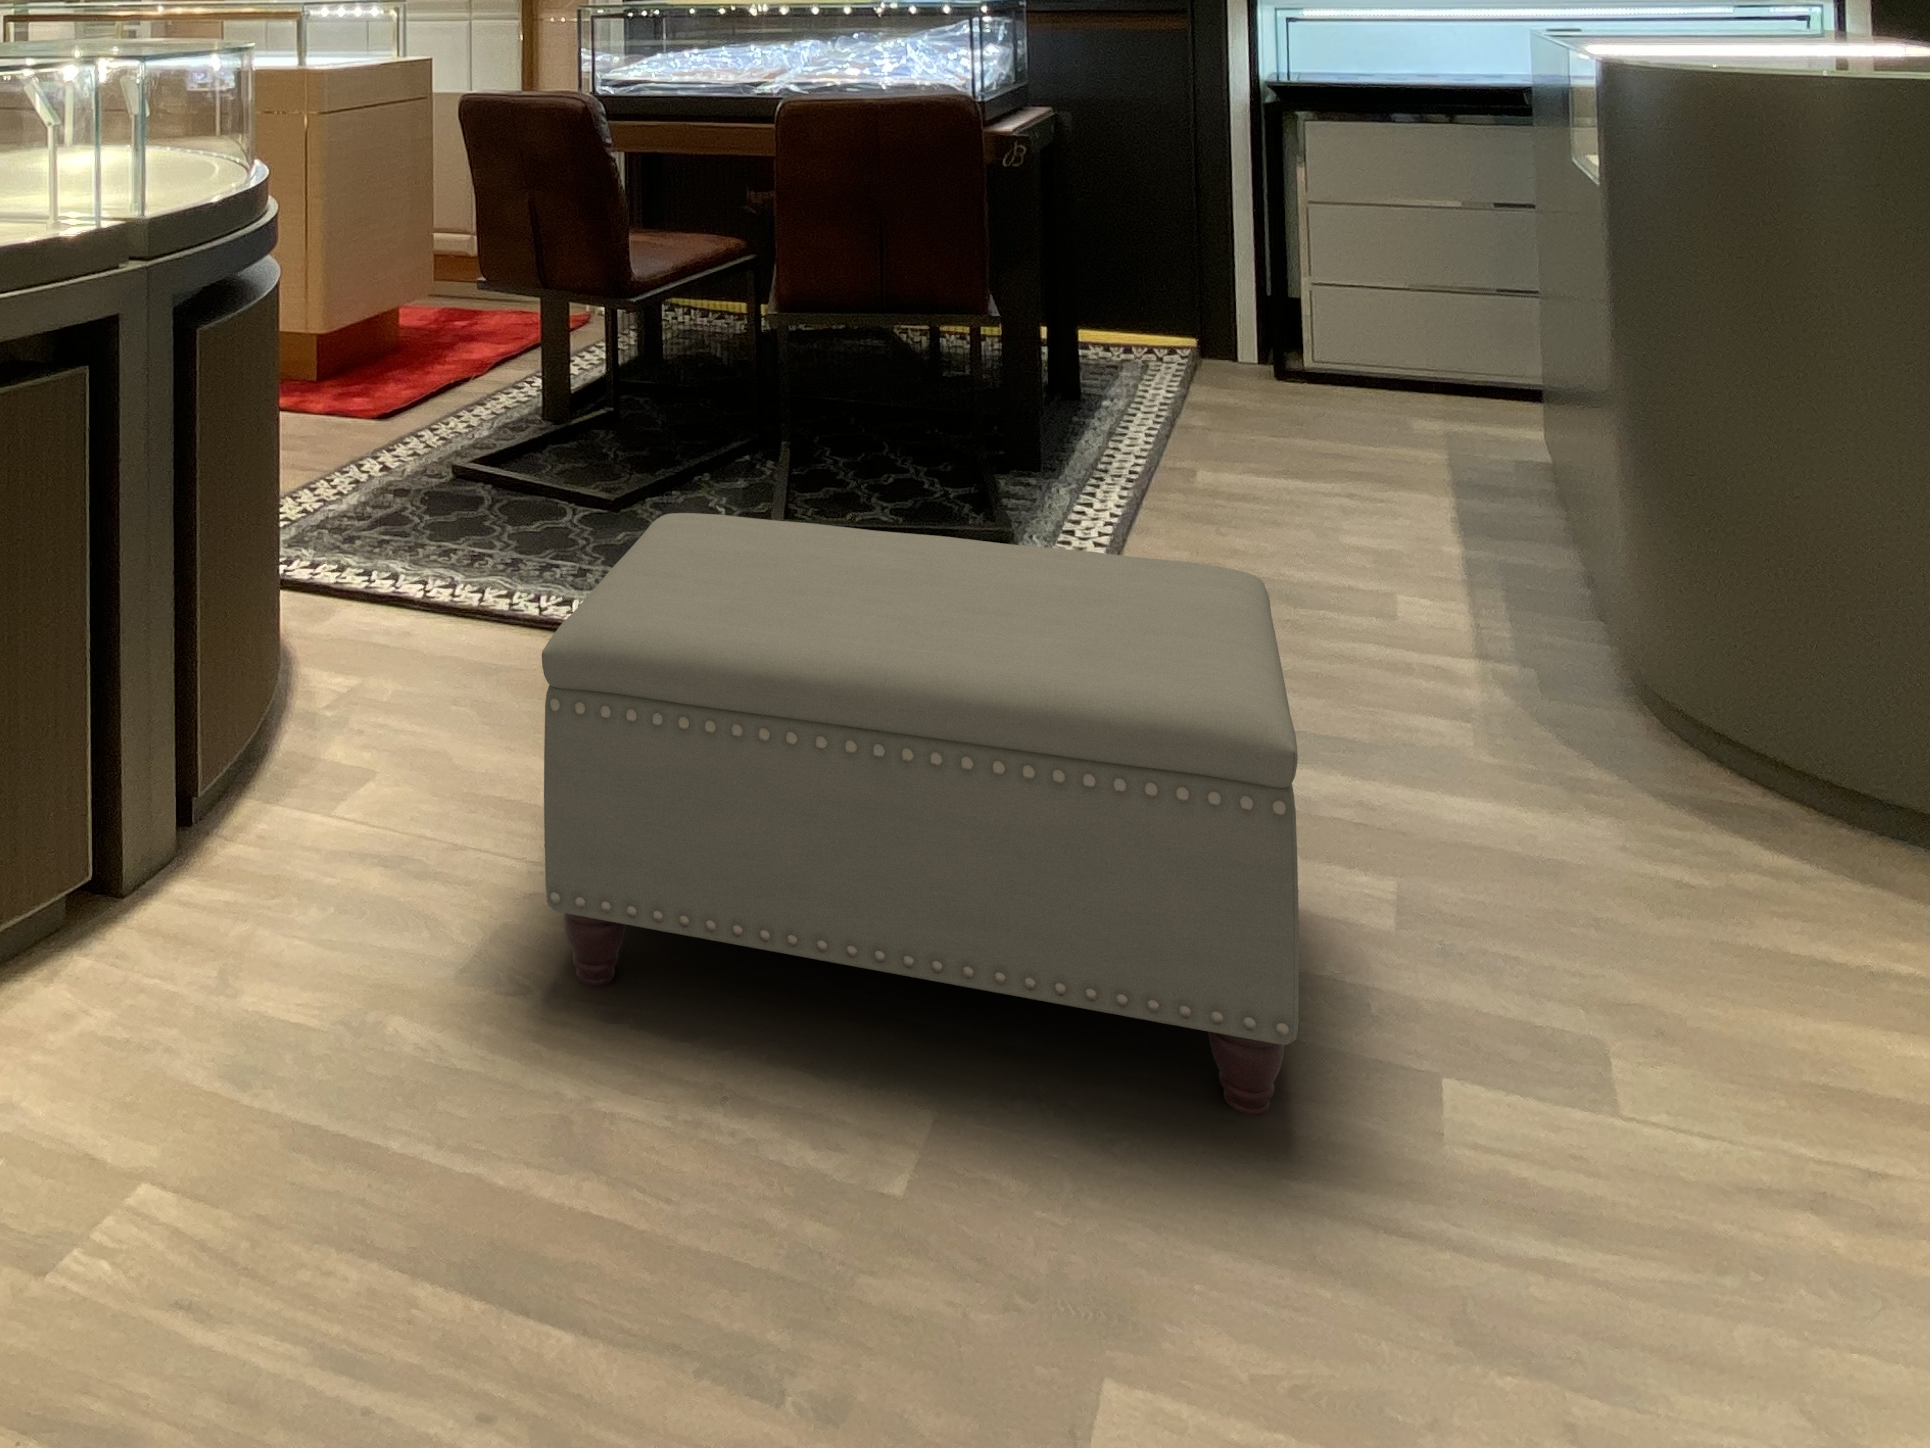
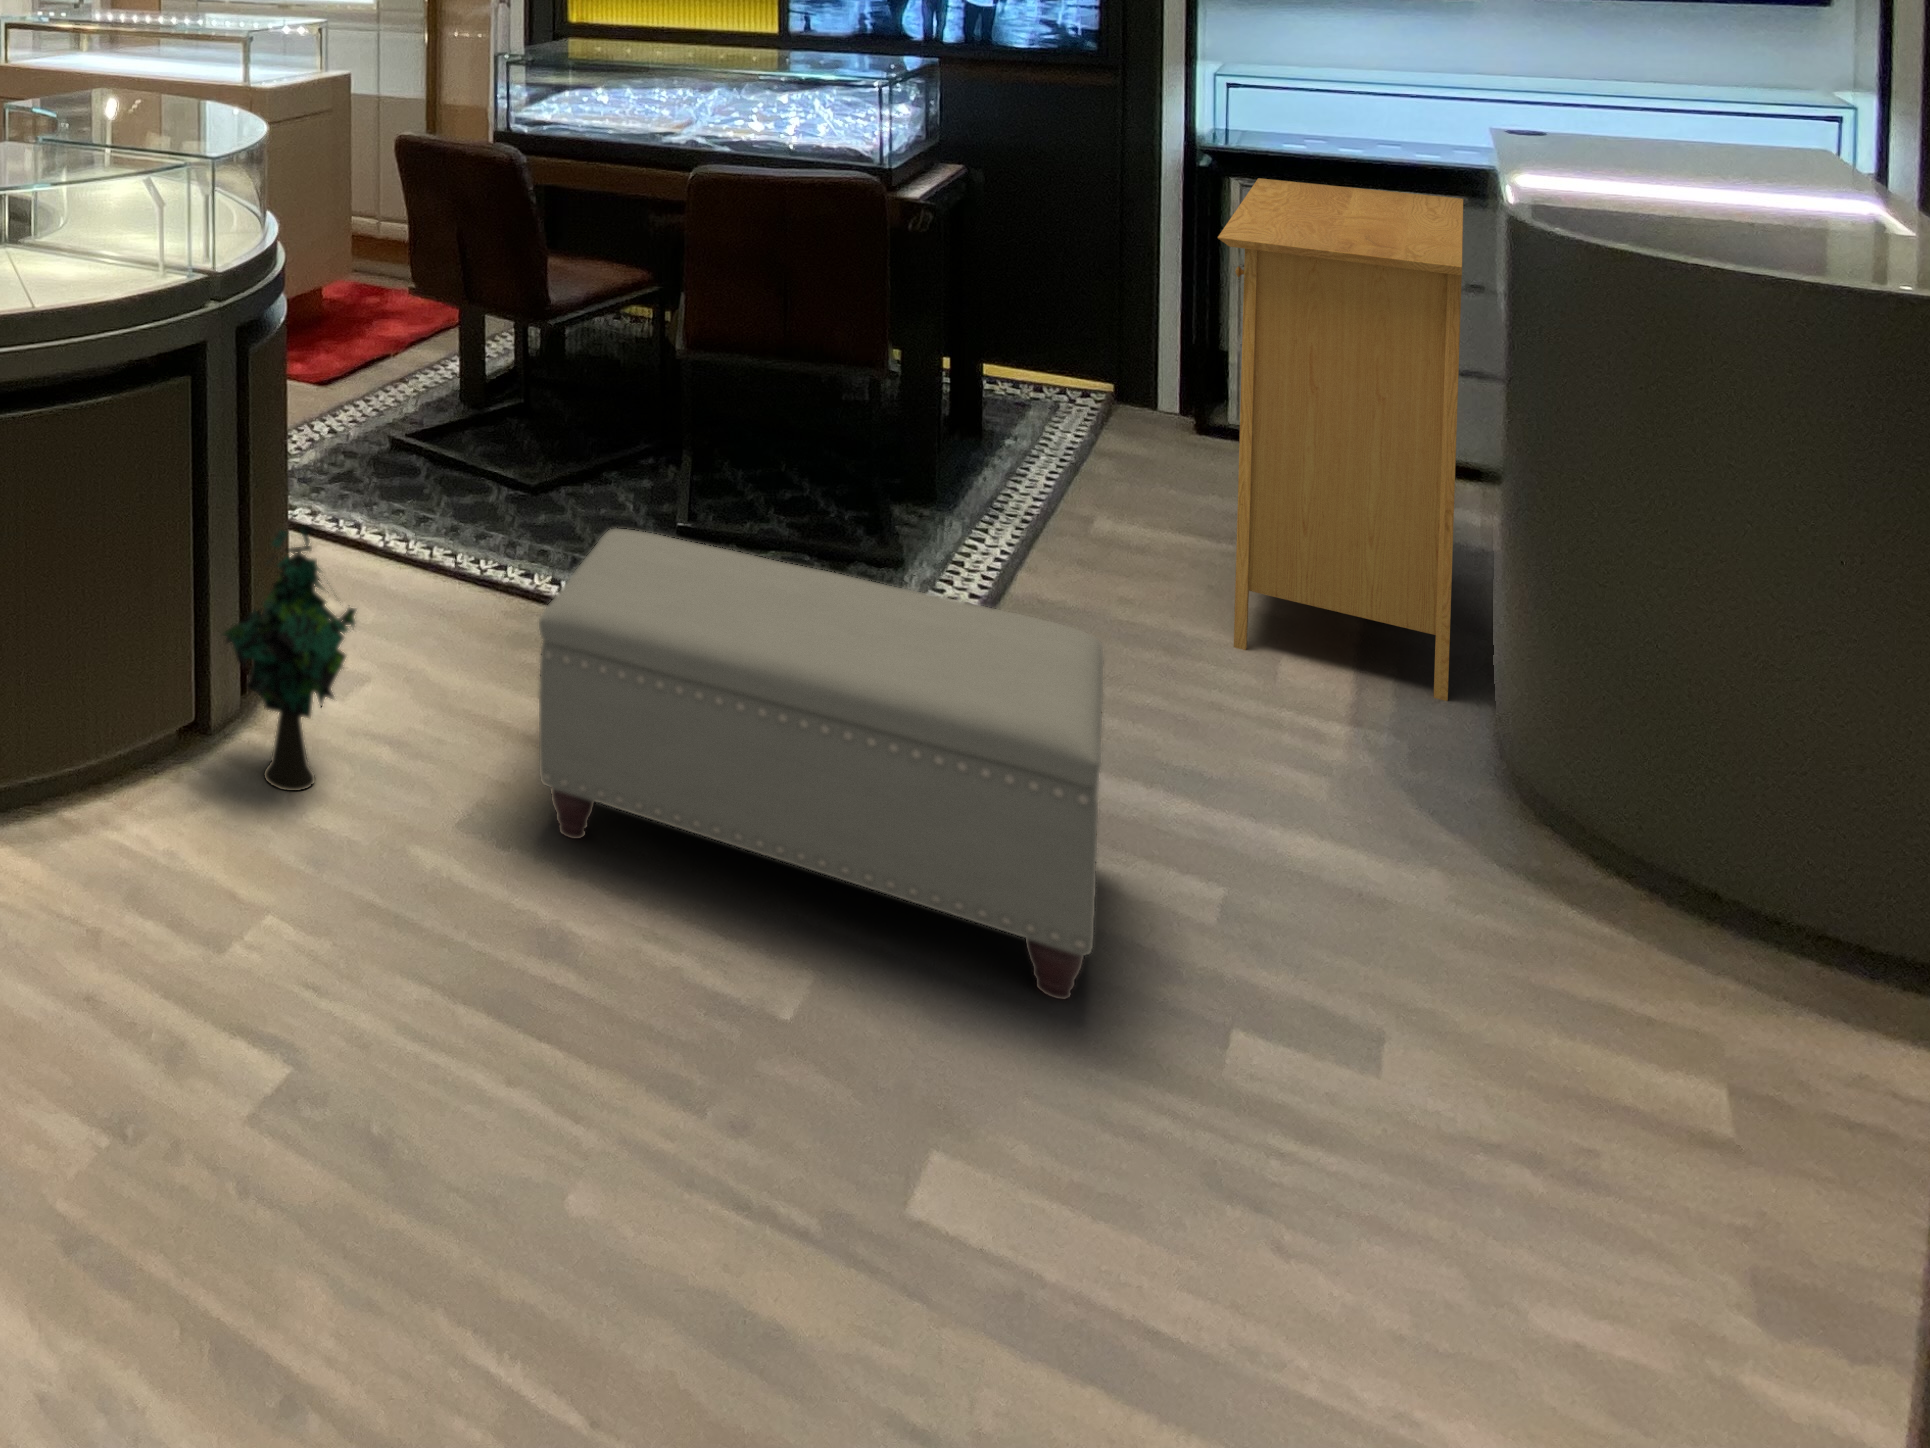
console table: none [1325,84,1567,622] -> present [1218,178,1463,701]
decorative plant: none [52,552,285,988] -> present [223,525,356,791]

